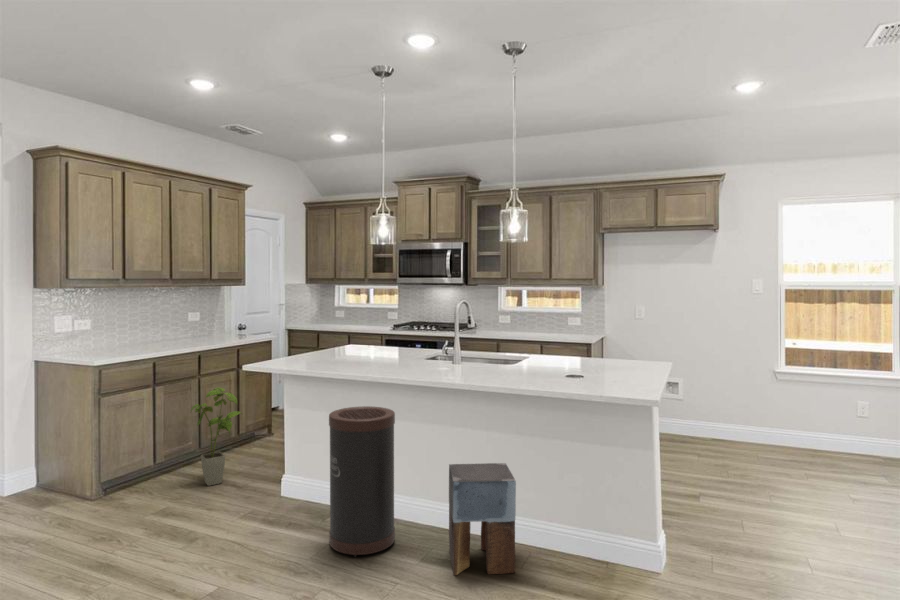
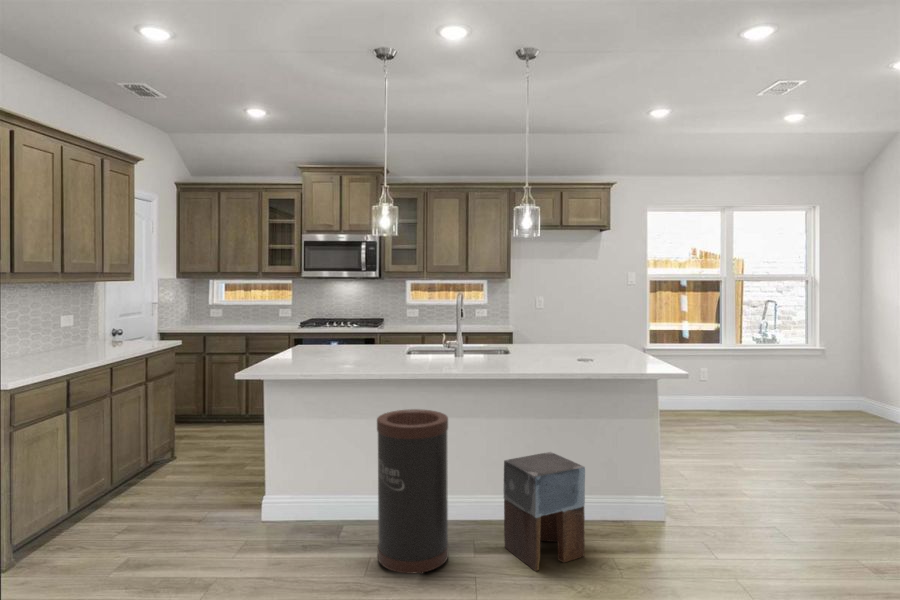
house plant: present [191,388,241,486] -> none [127,406,197,529]

